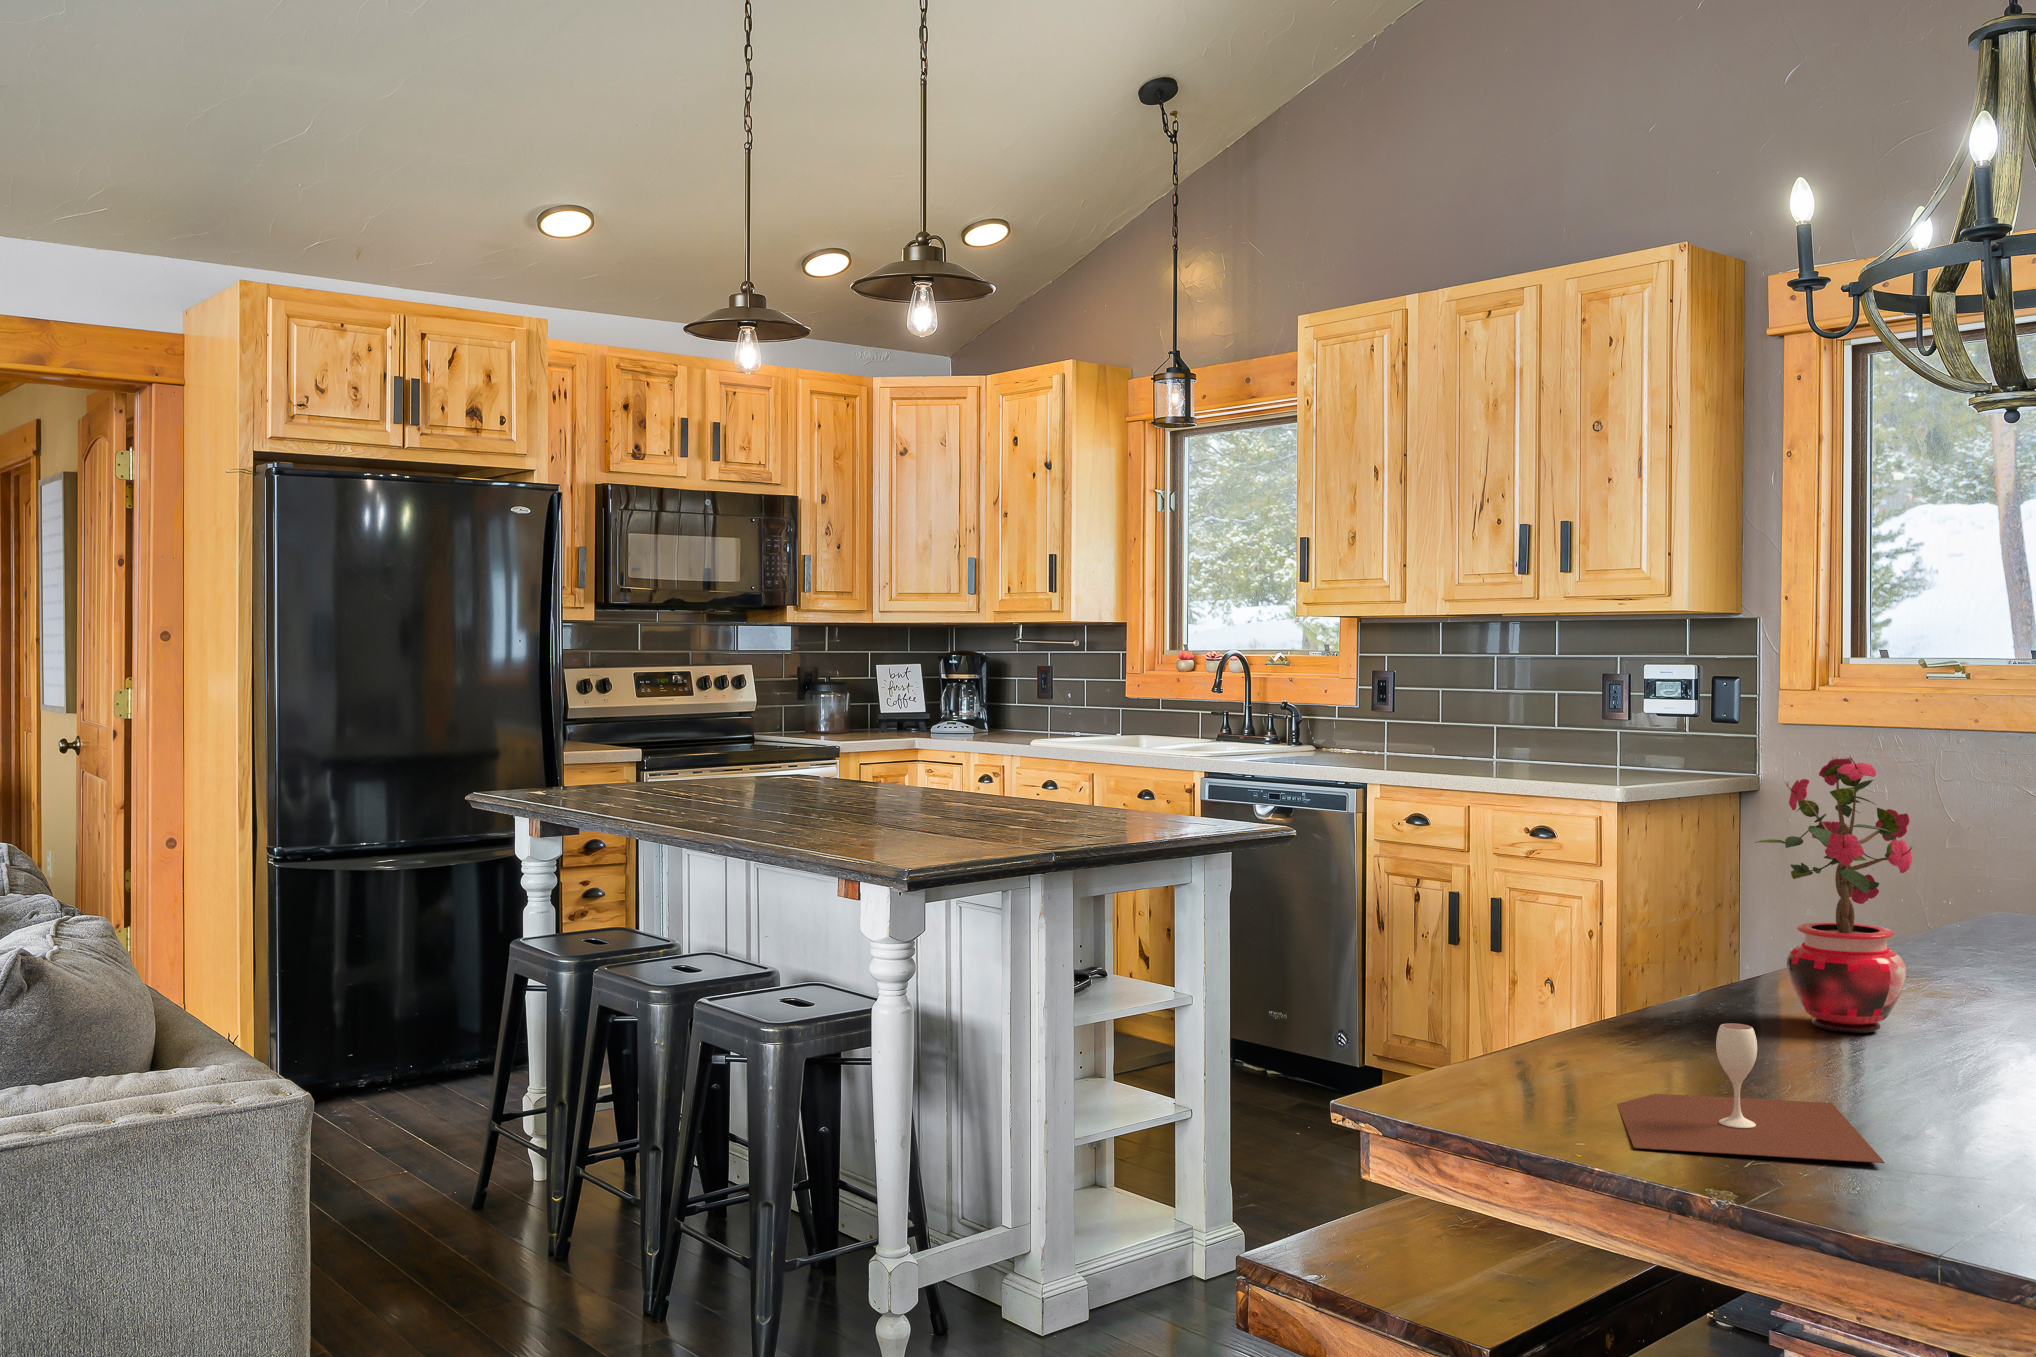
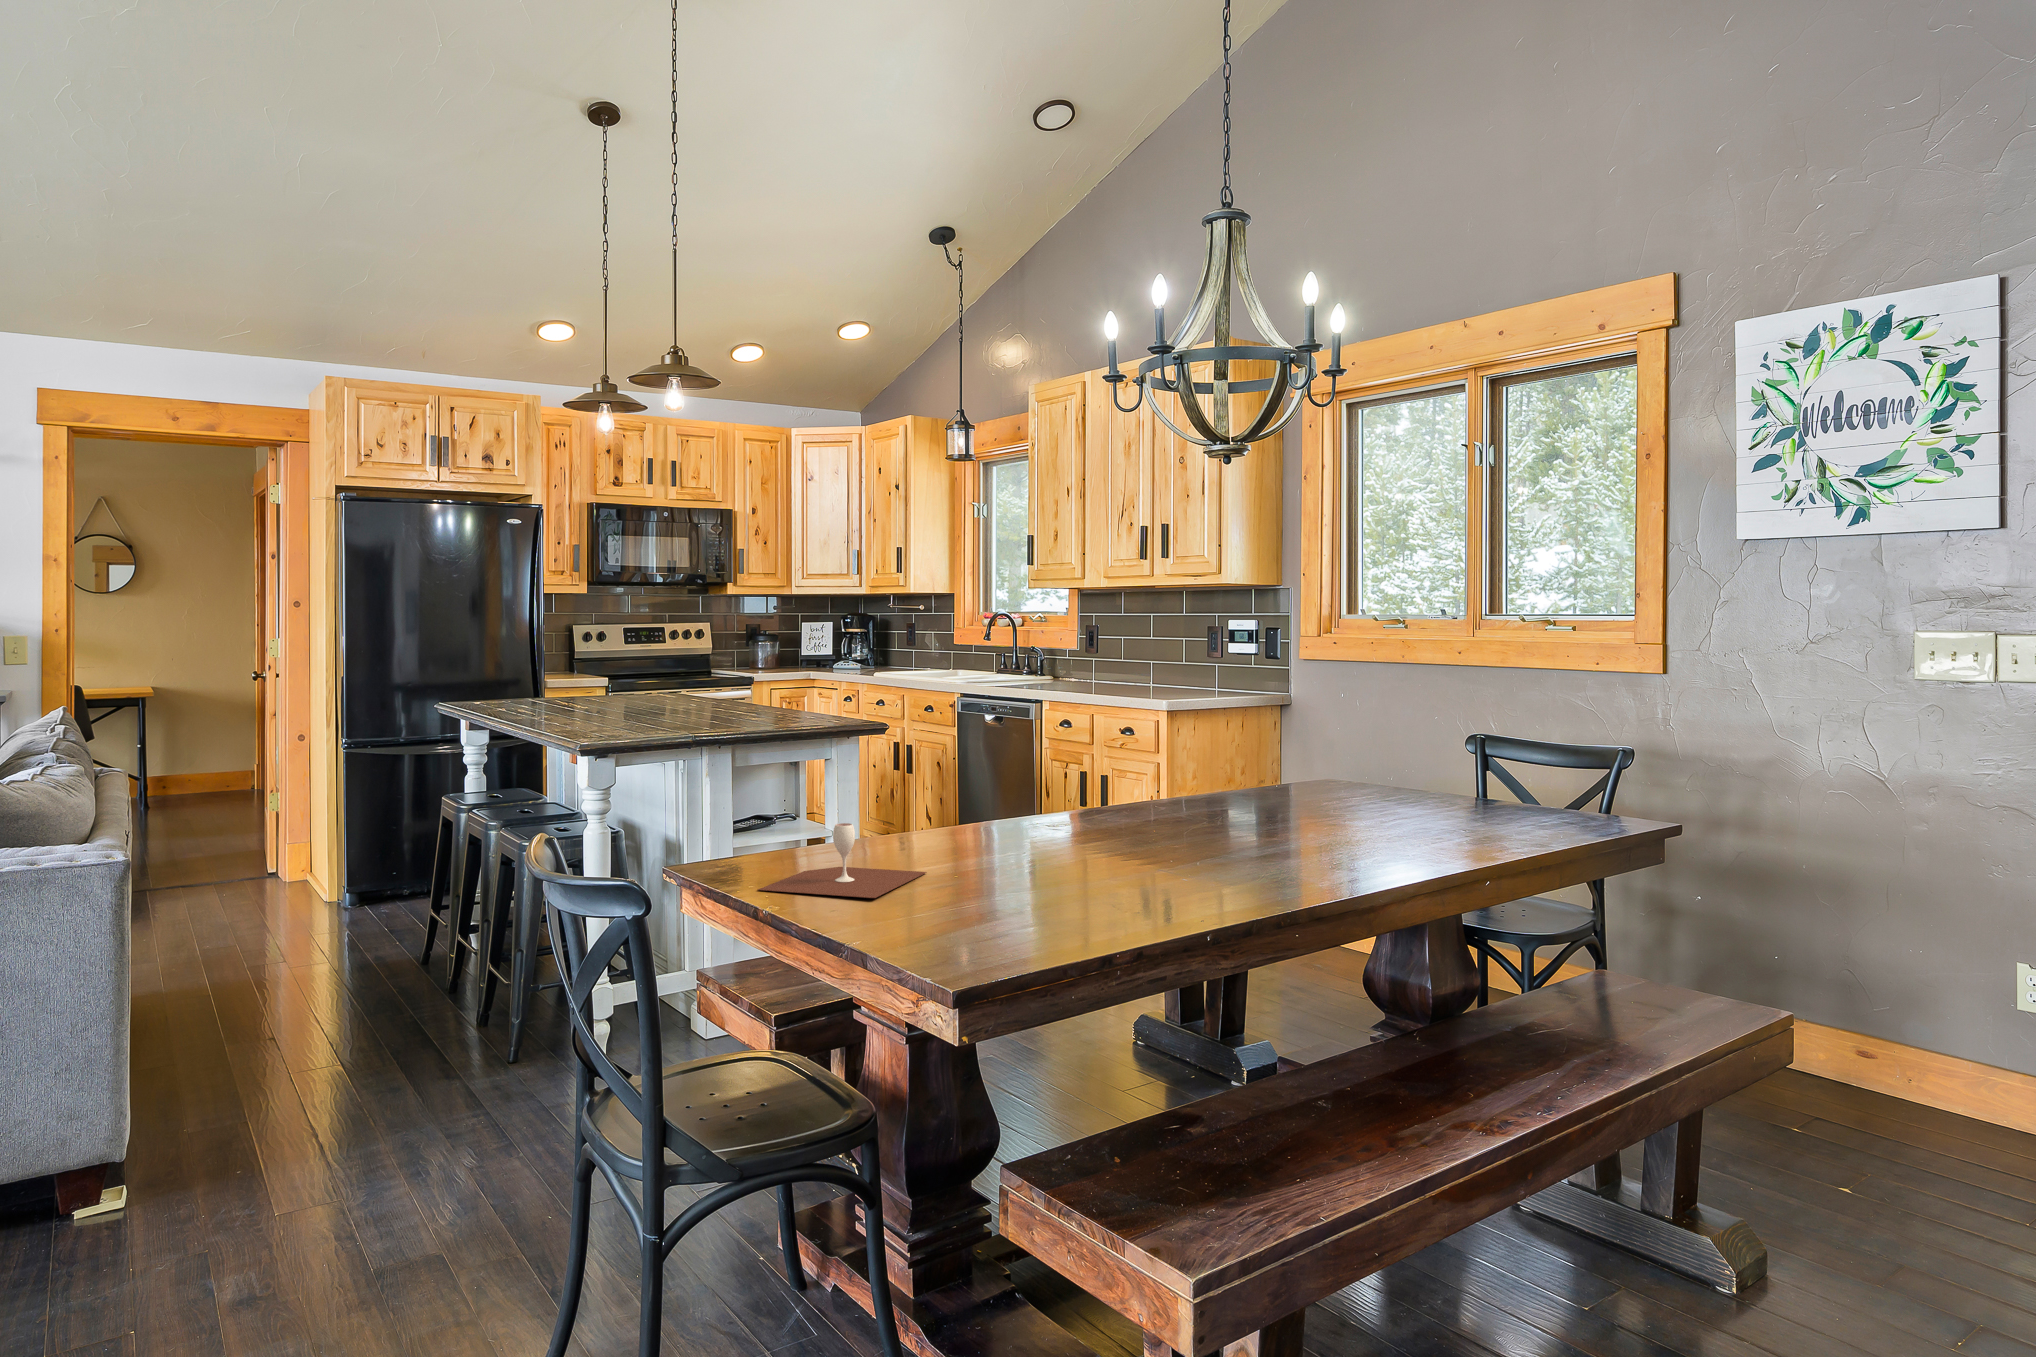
potted plant: present [1755,757,1912,1033] -> none [994,672,1090,840]

